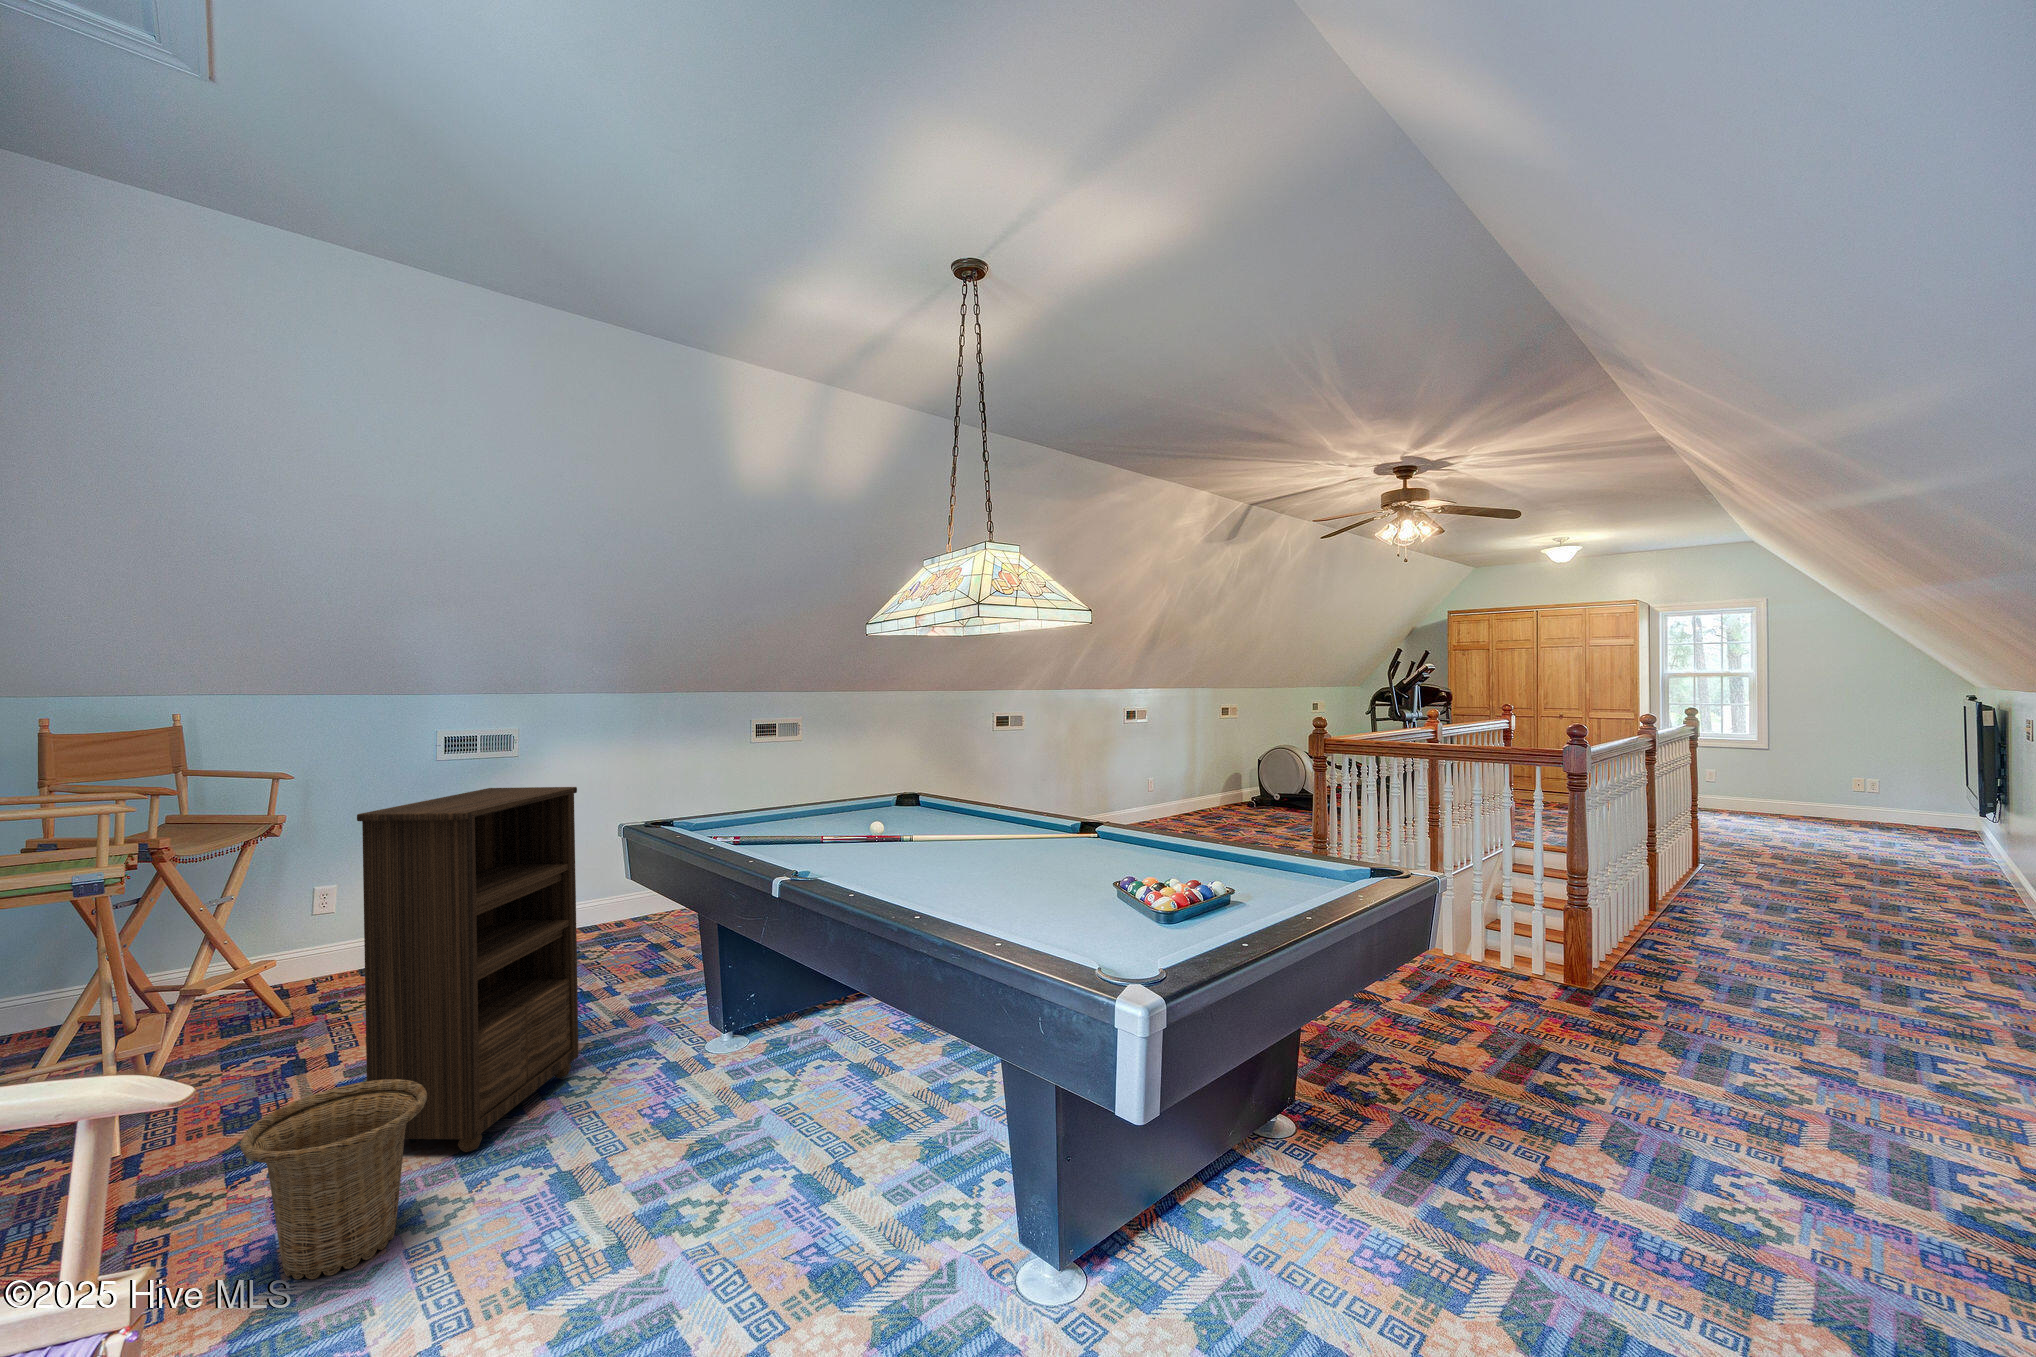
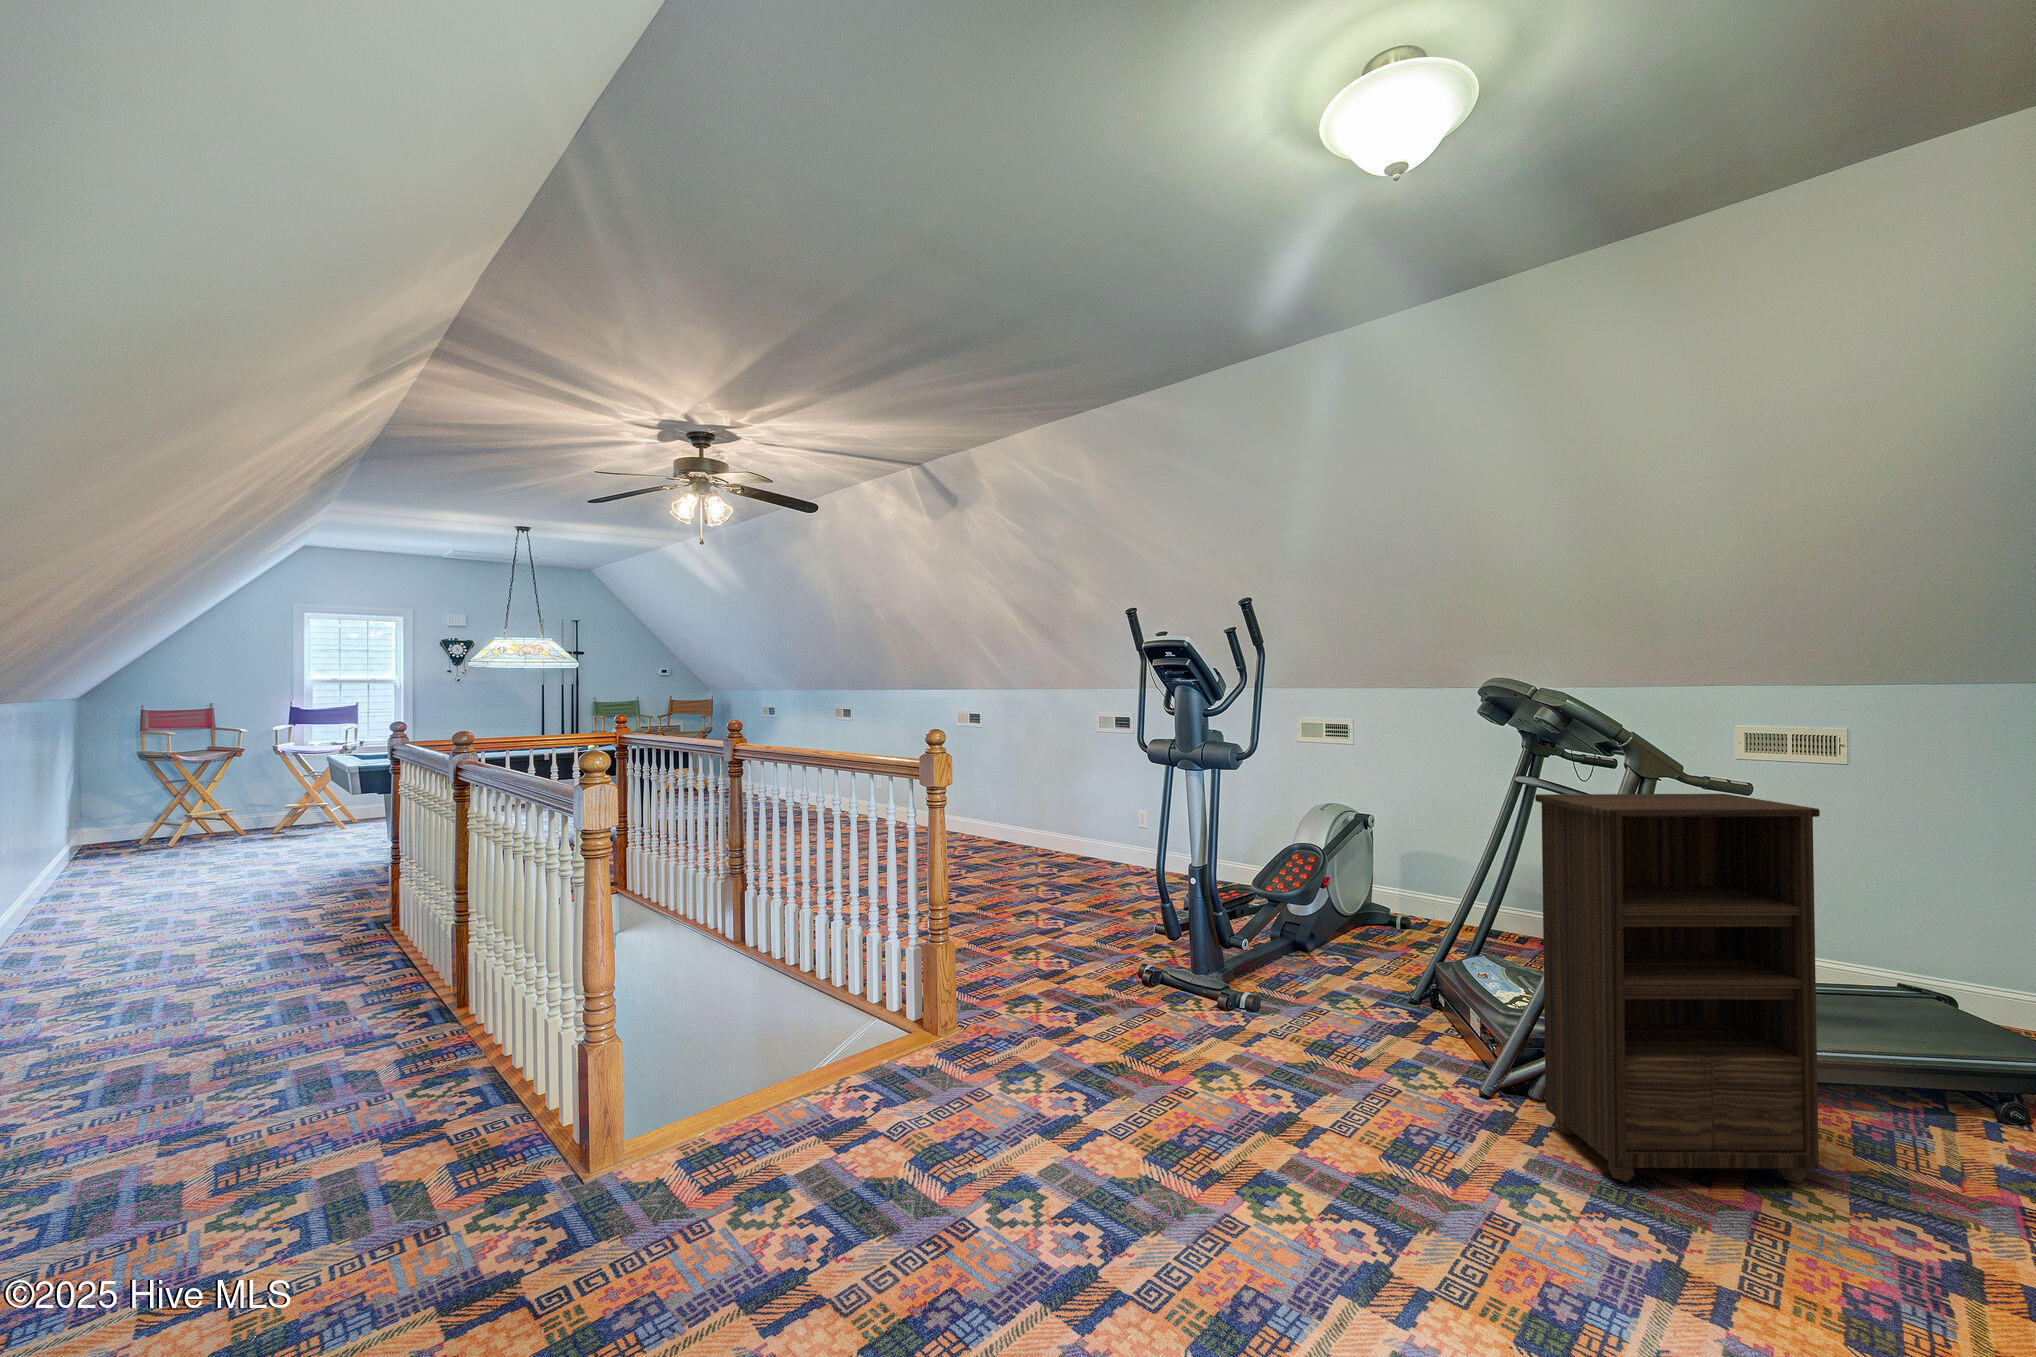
basket: present [240,1079,427,1280] -> none [1388,1028,1532,1198]

